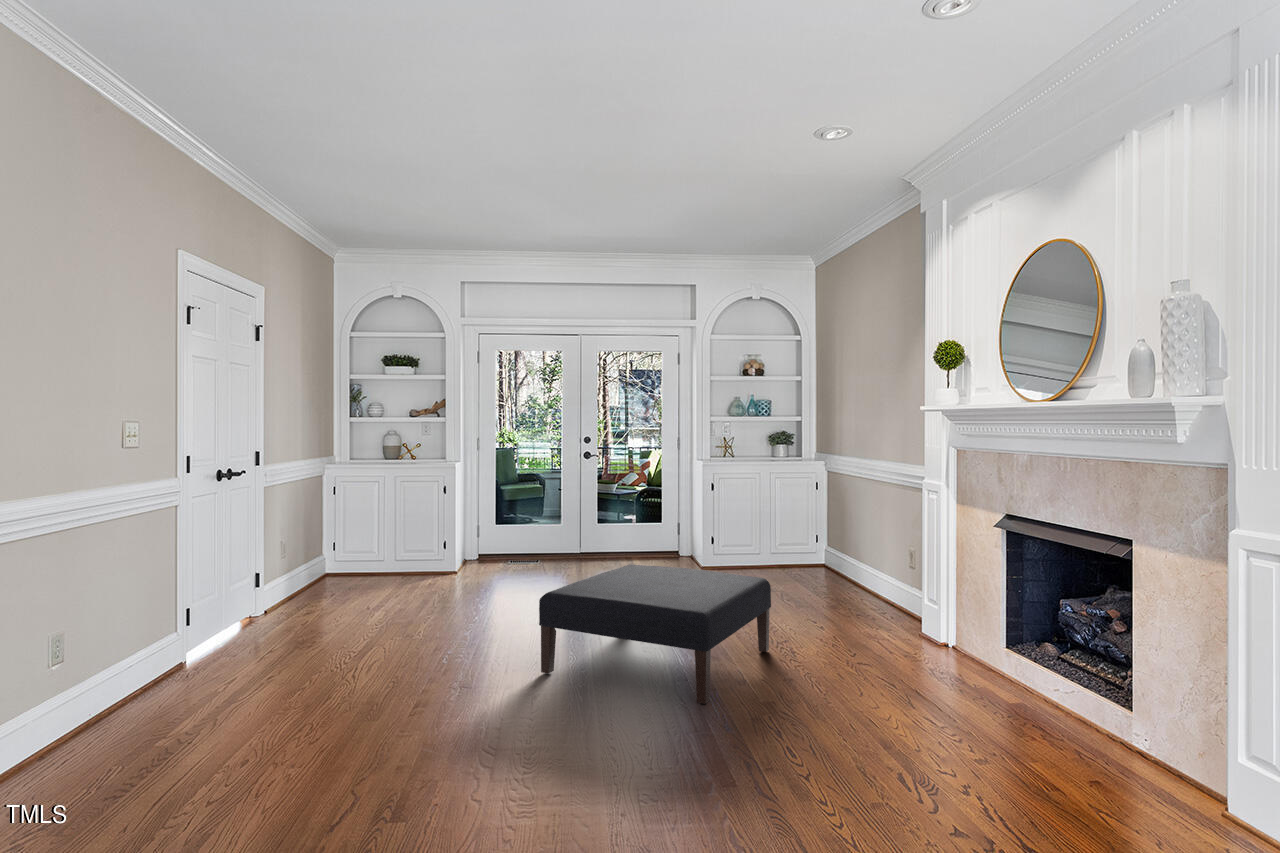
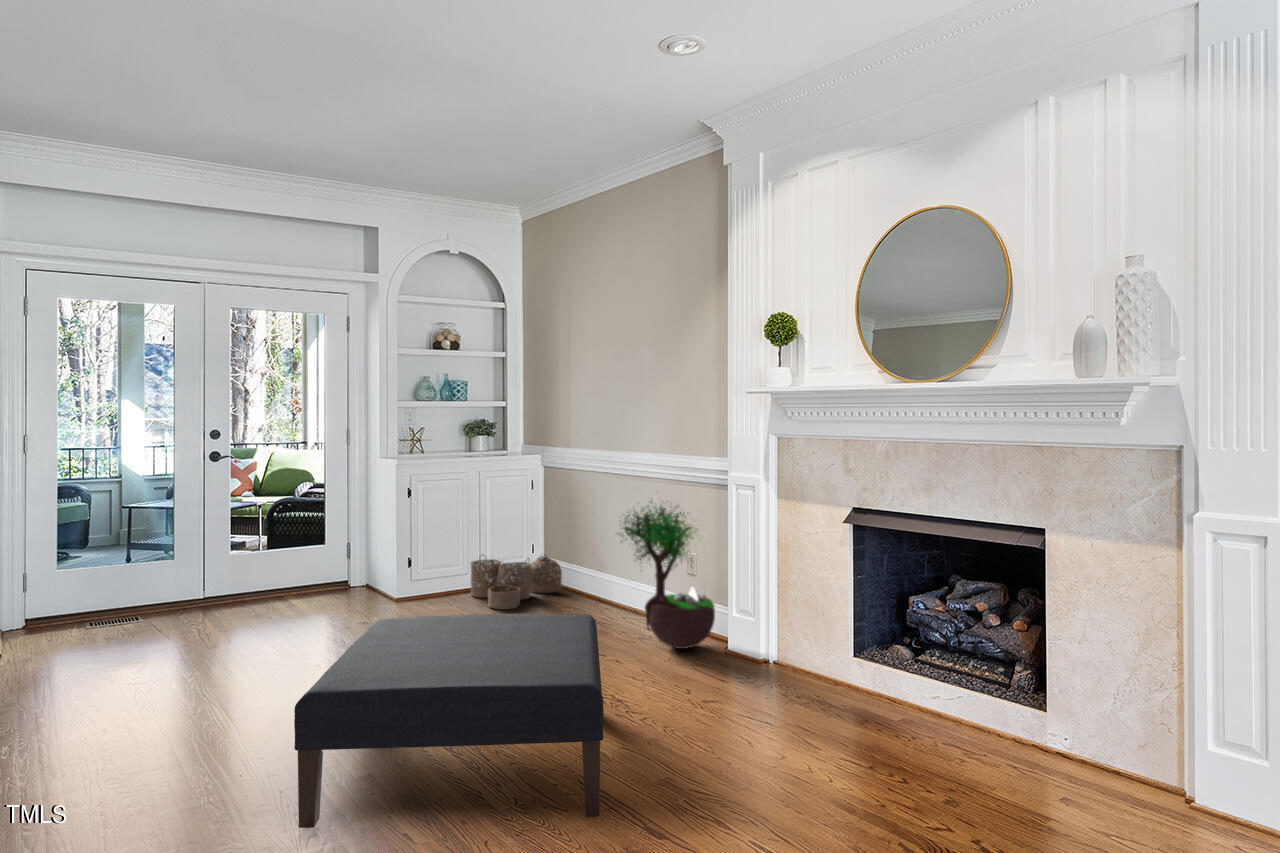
potted tree: none [833,491,915,626] -> present [618,502,715,649]
woven basket: none [757,539,834,582] -> present [470,555,562,609]

